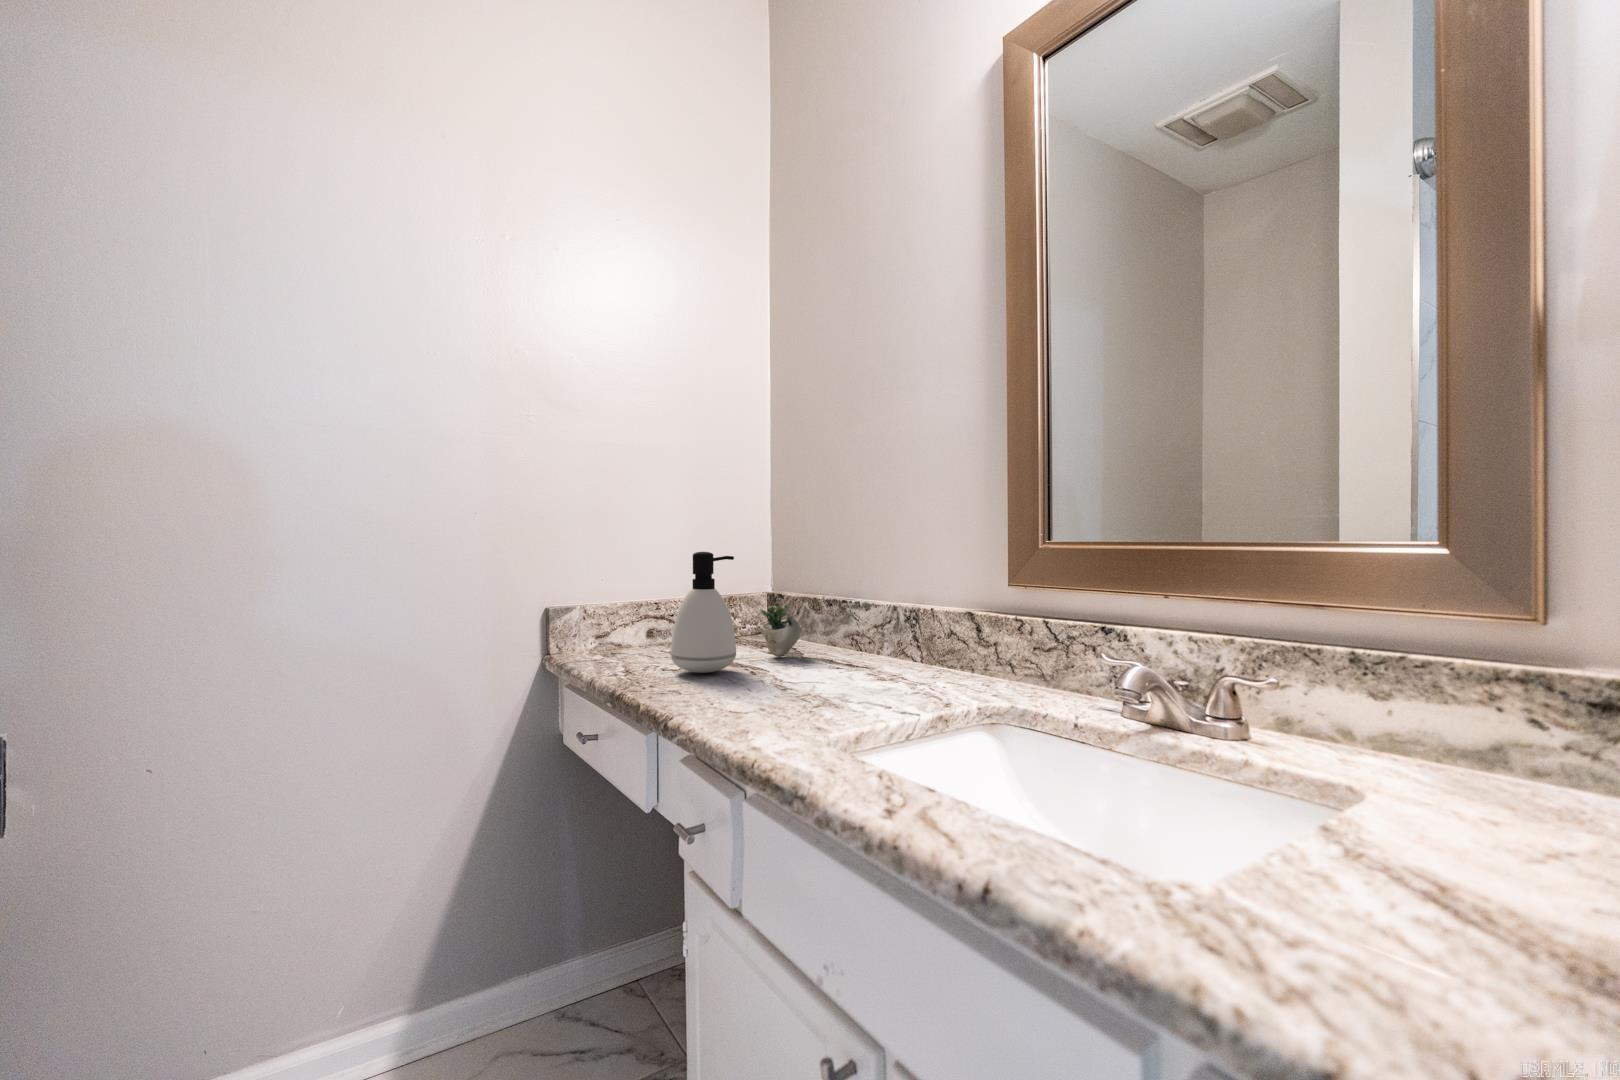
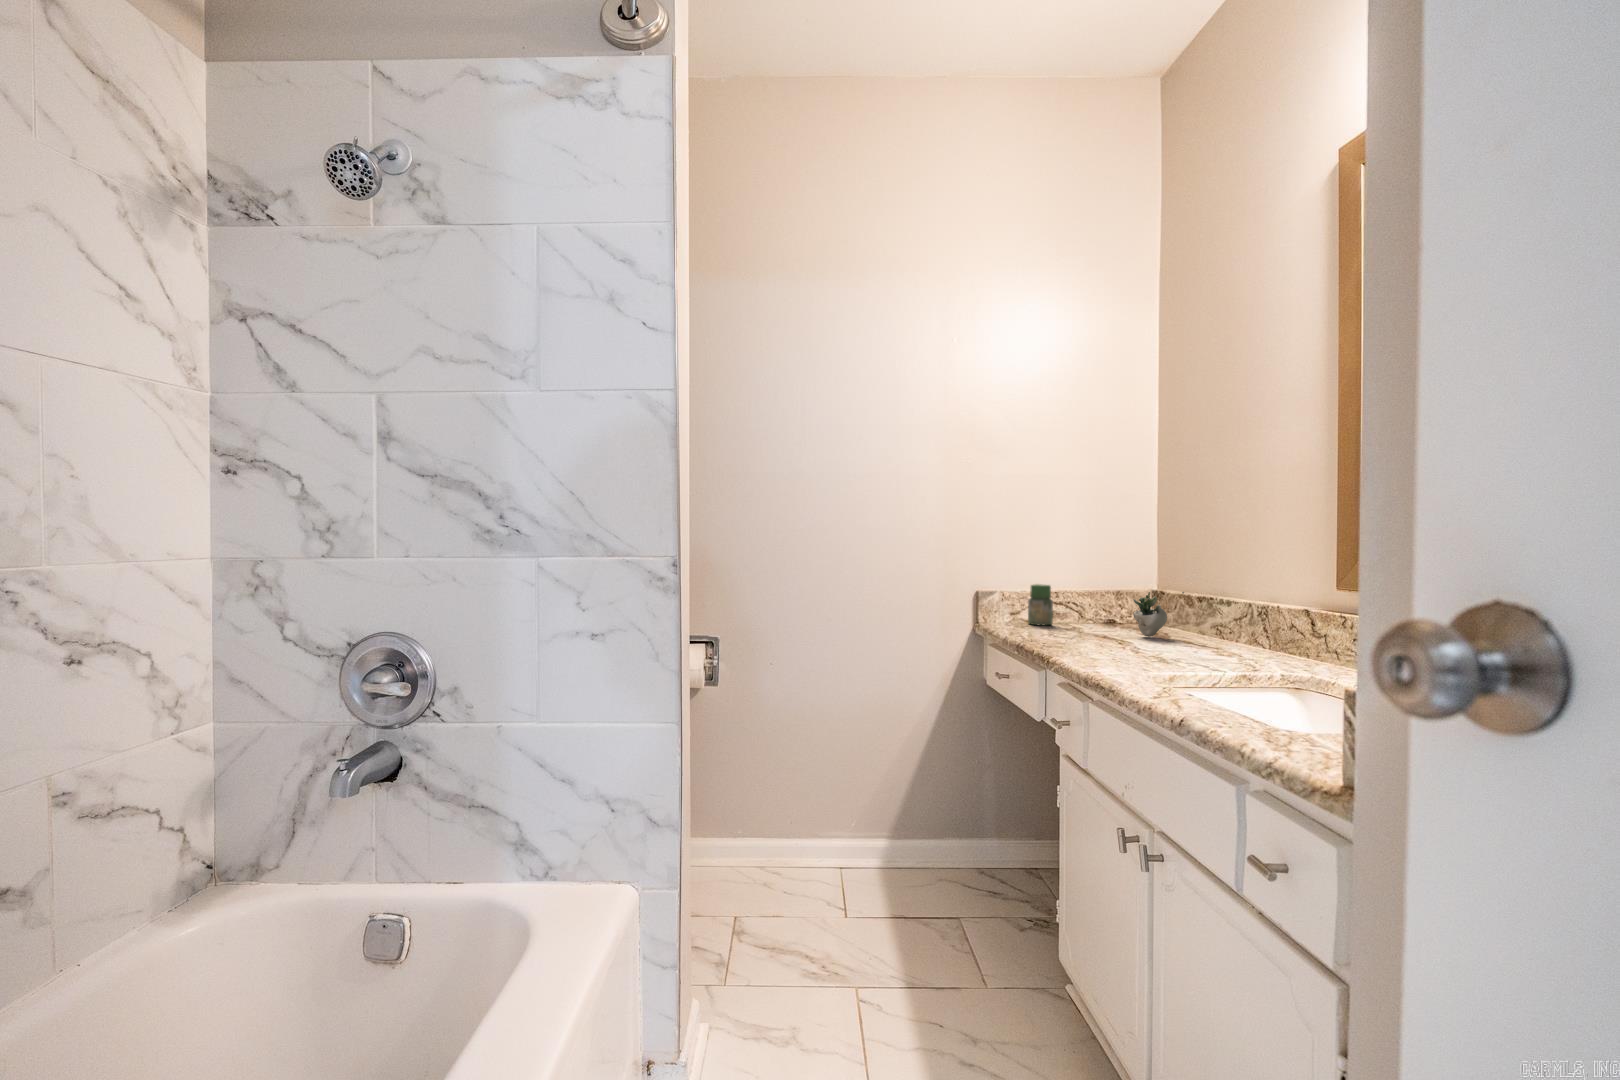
soap dispenser: present [671,552,736,673] -> none [1060,555,1109,639]
jar: none [620,595,654,652] -> present [1028,584,1053,625]

